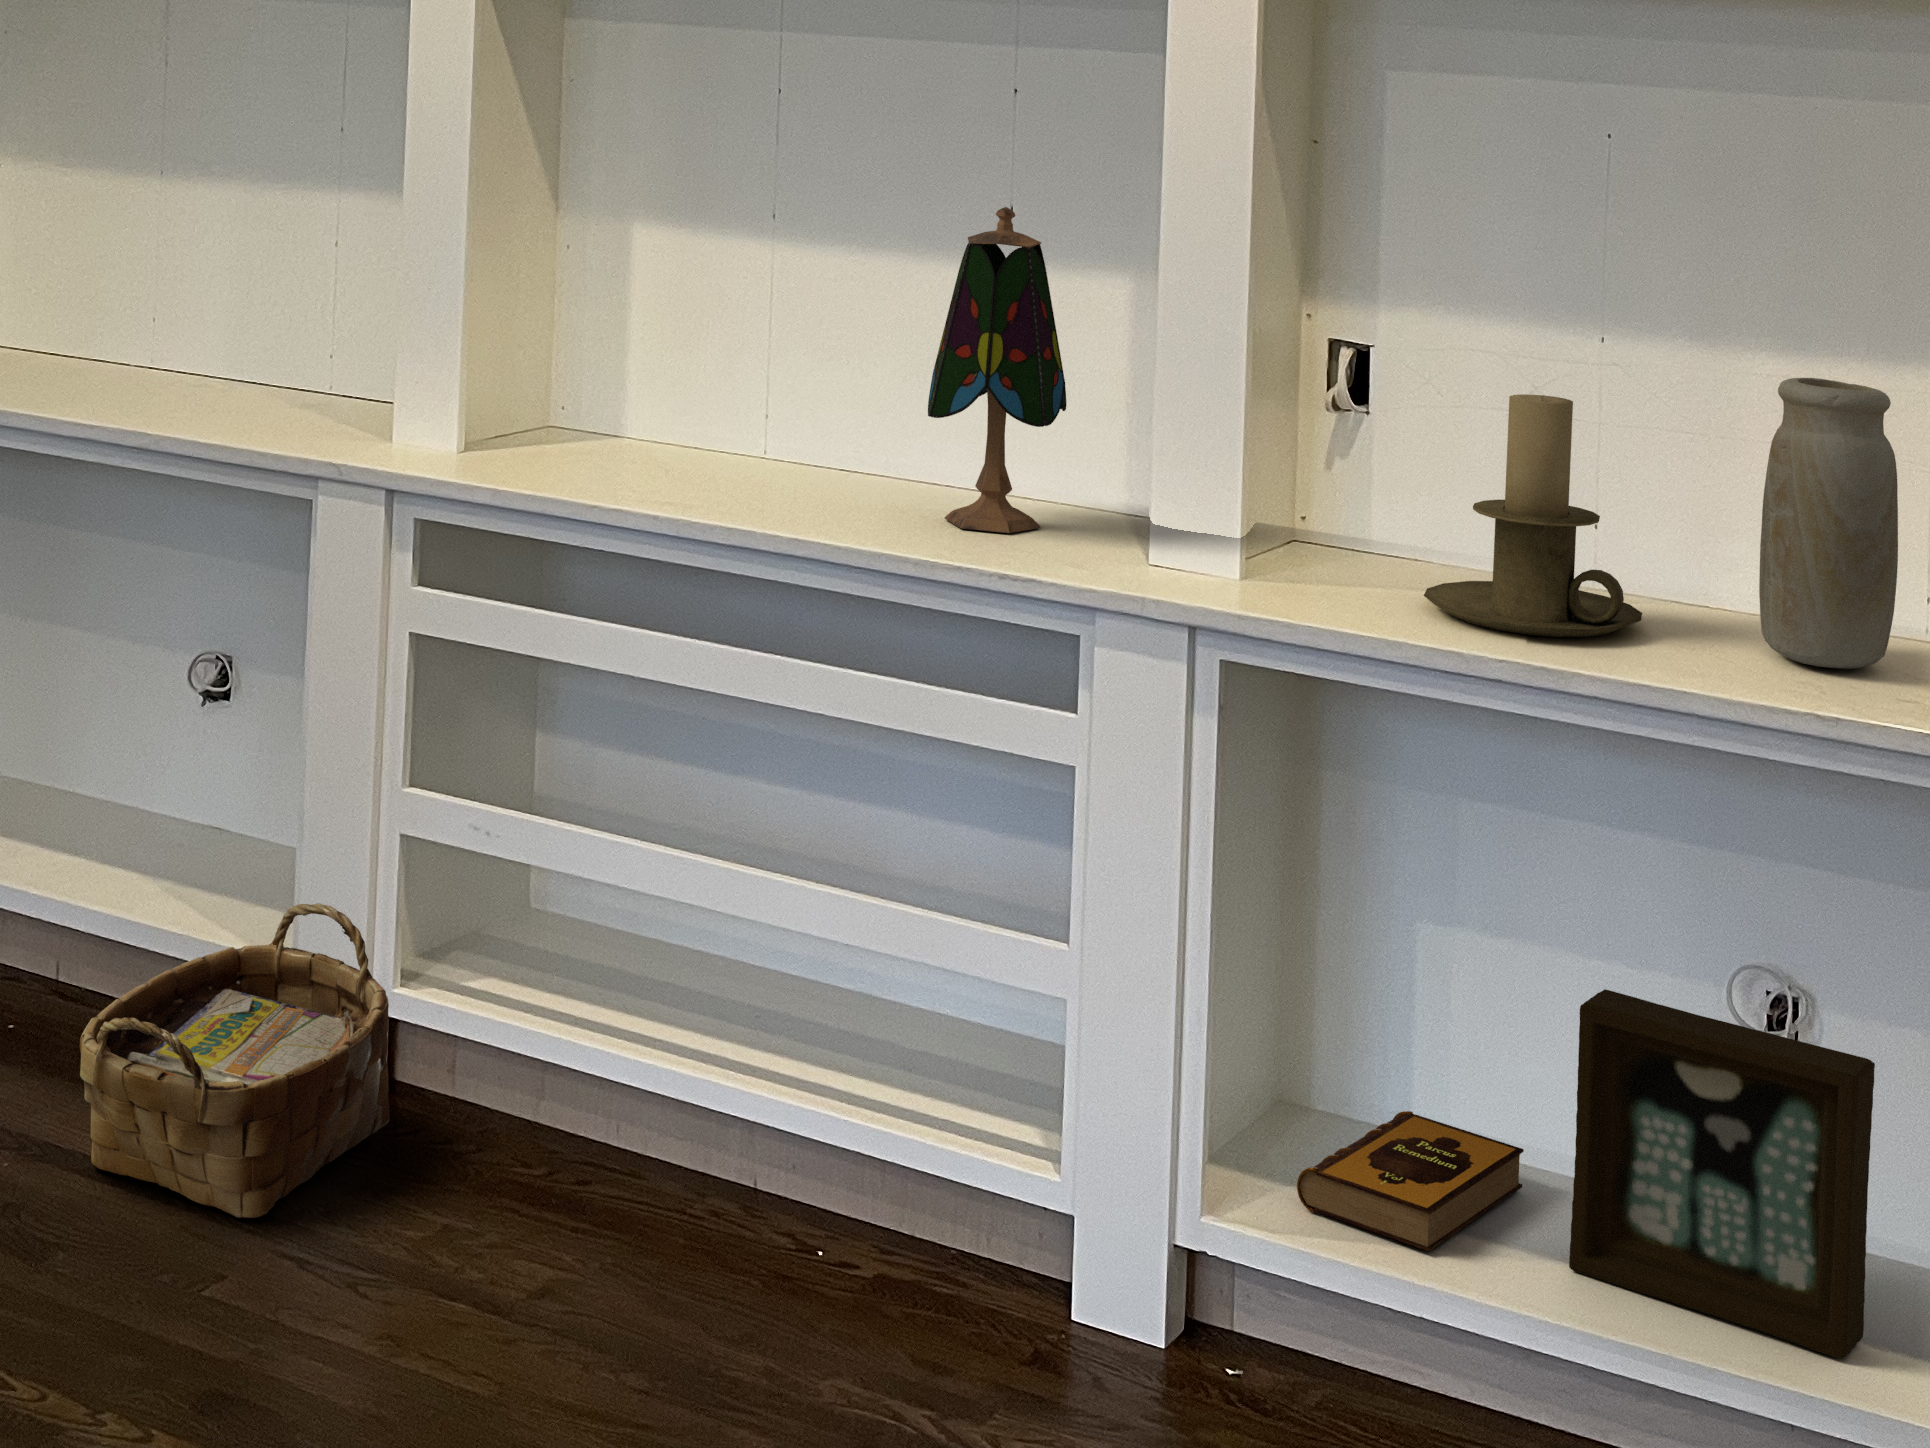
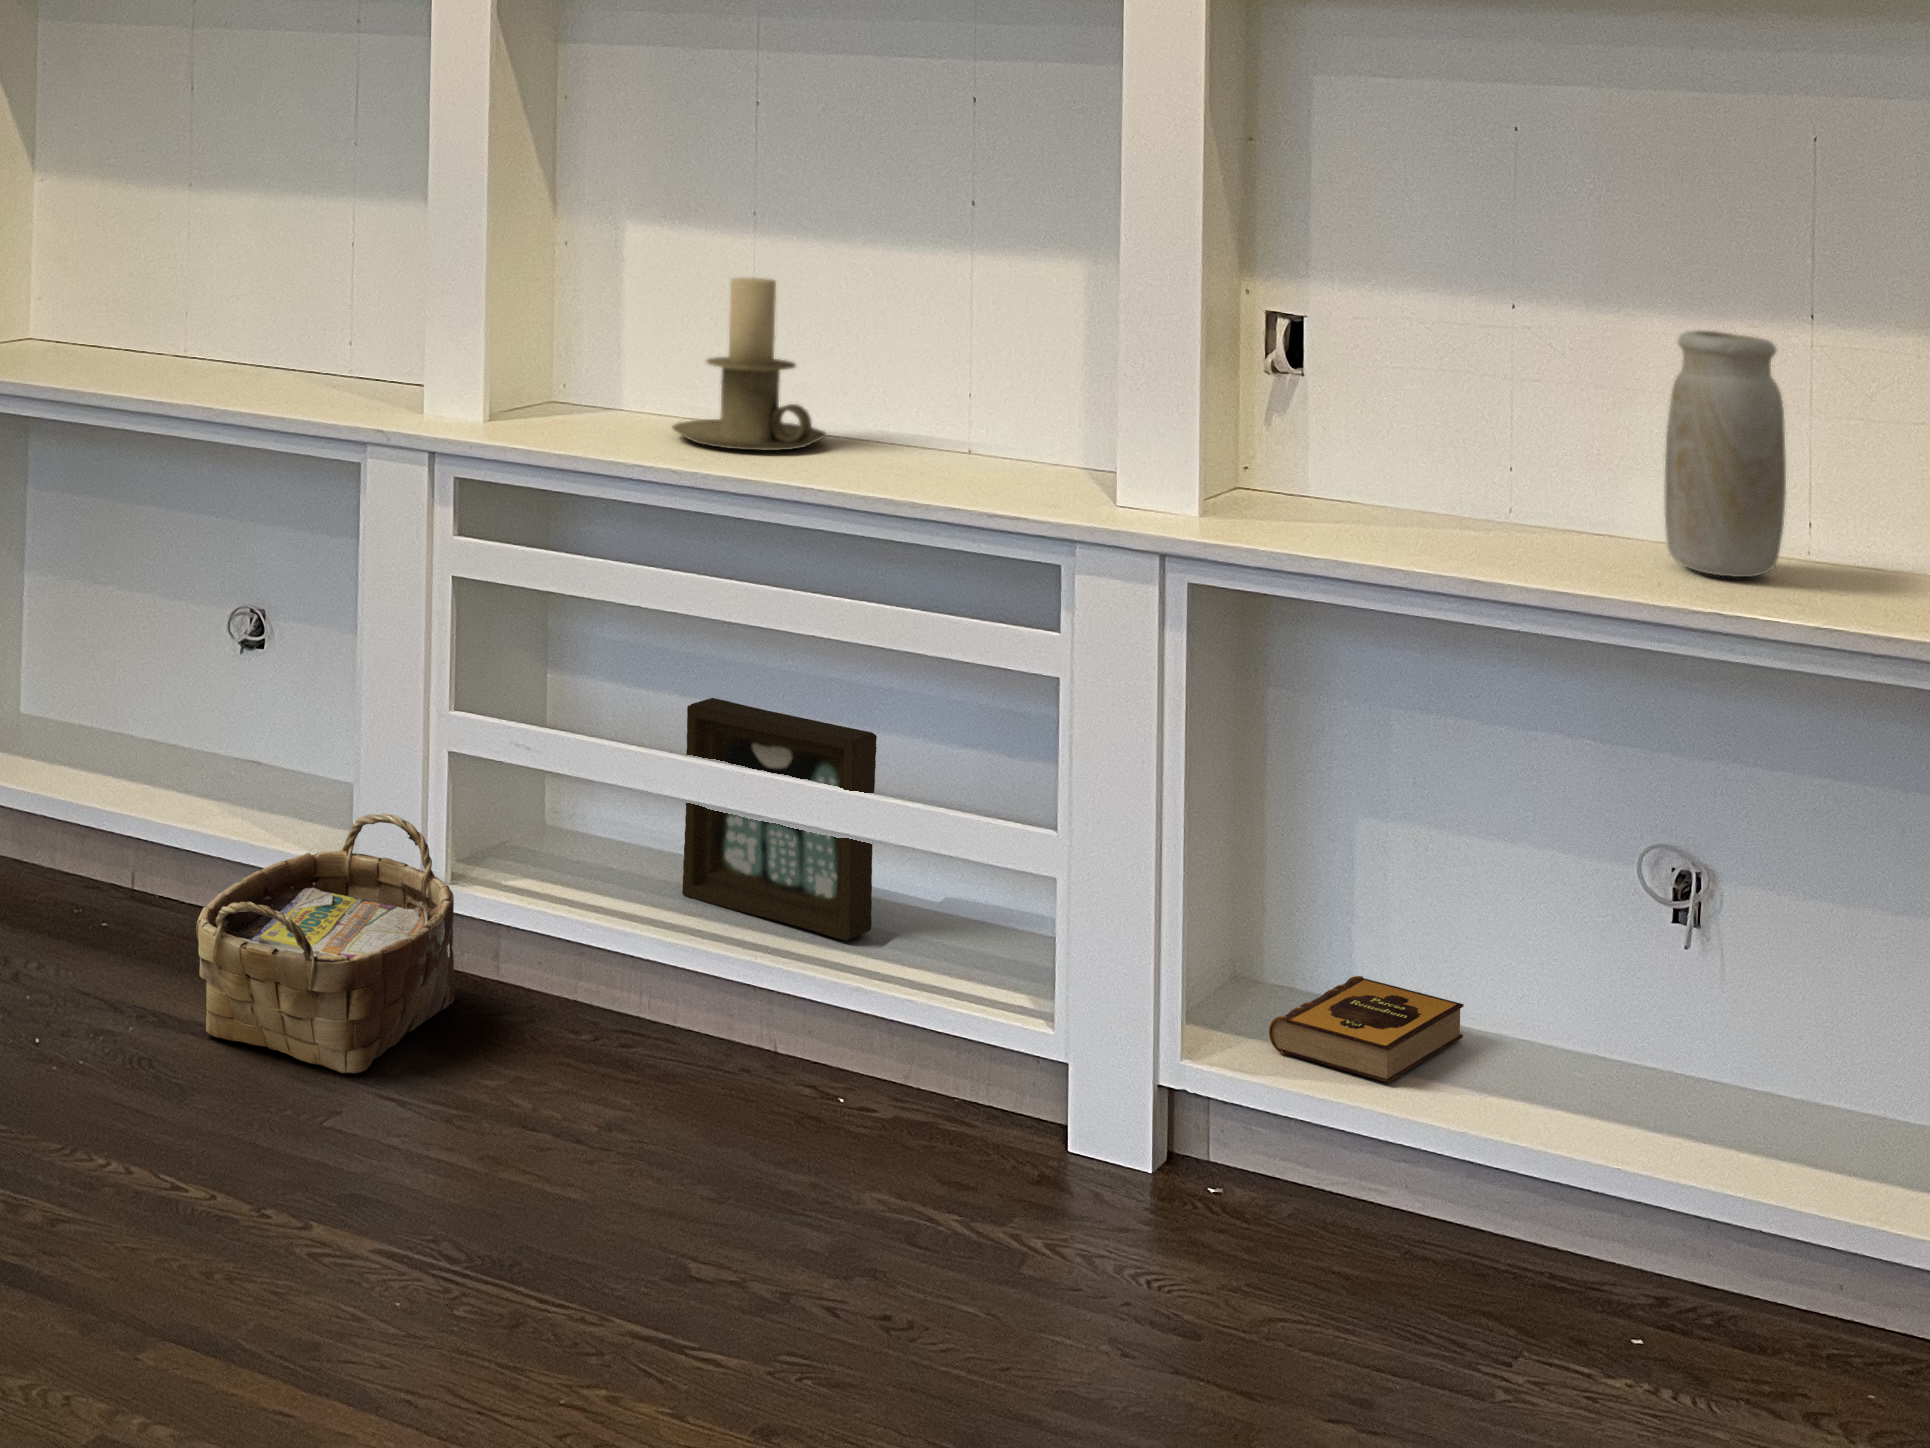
table lamp: present [928,207,1067,533] -> none [920,198,1040,480]
candle holder: present [1424,394,1642,637] -> present [673,277,826,451]
picture frame: present [1569,989,1875,1359] -> present [682,698,877,941]

